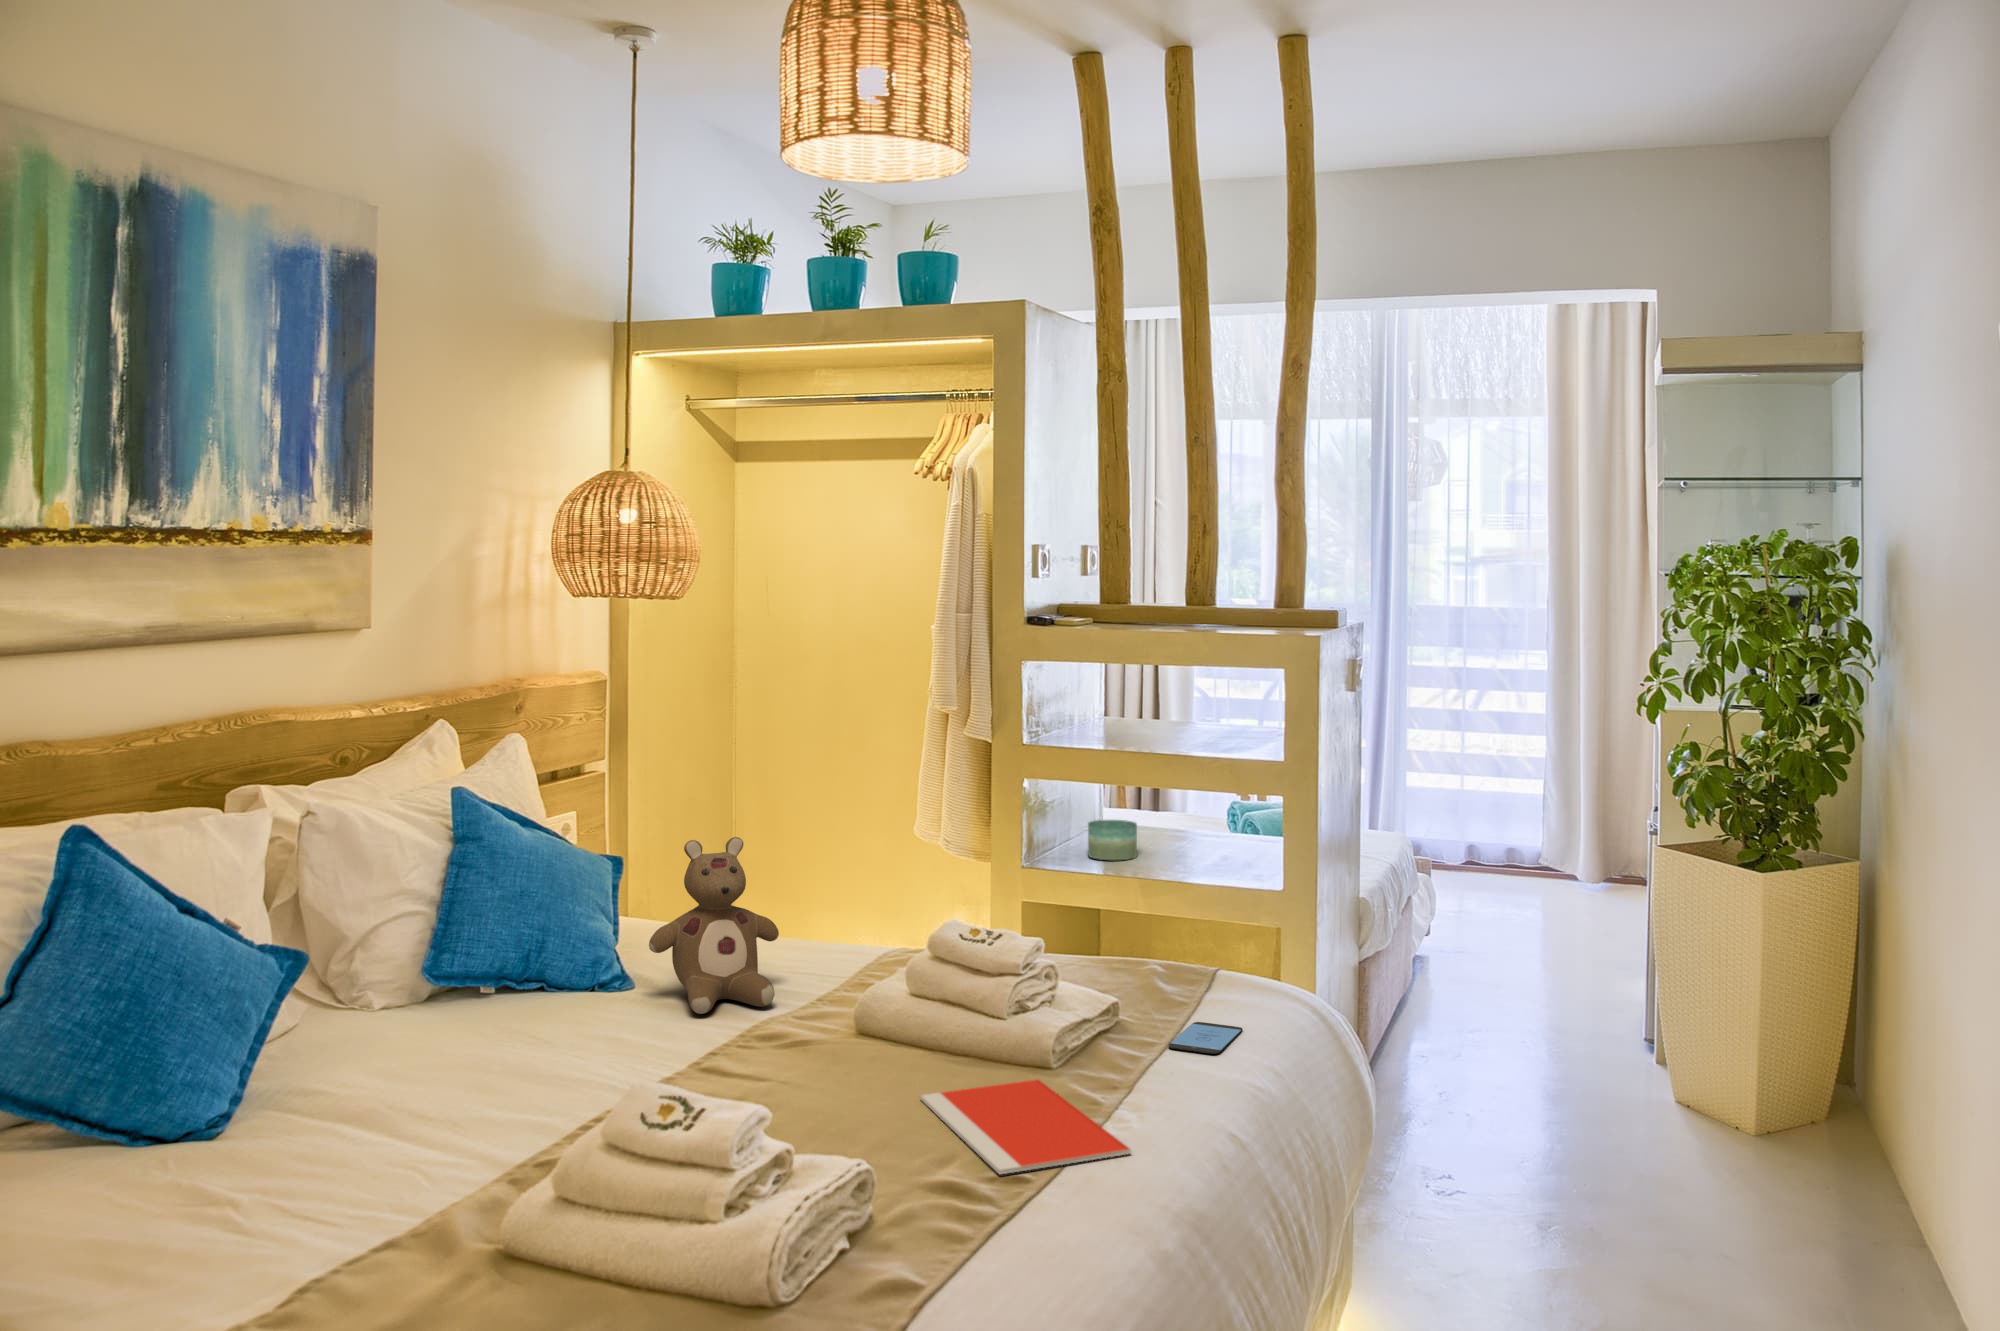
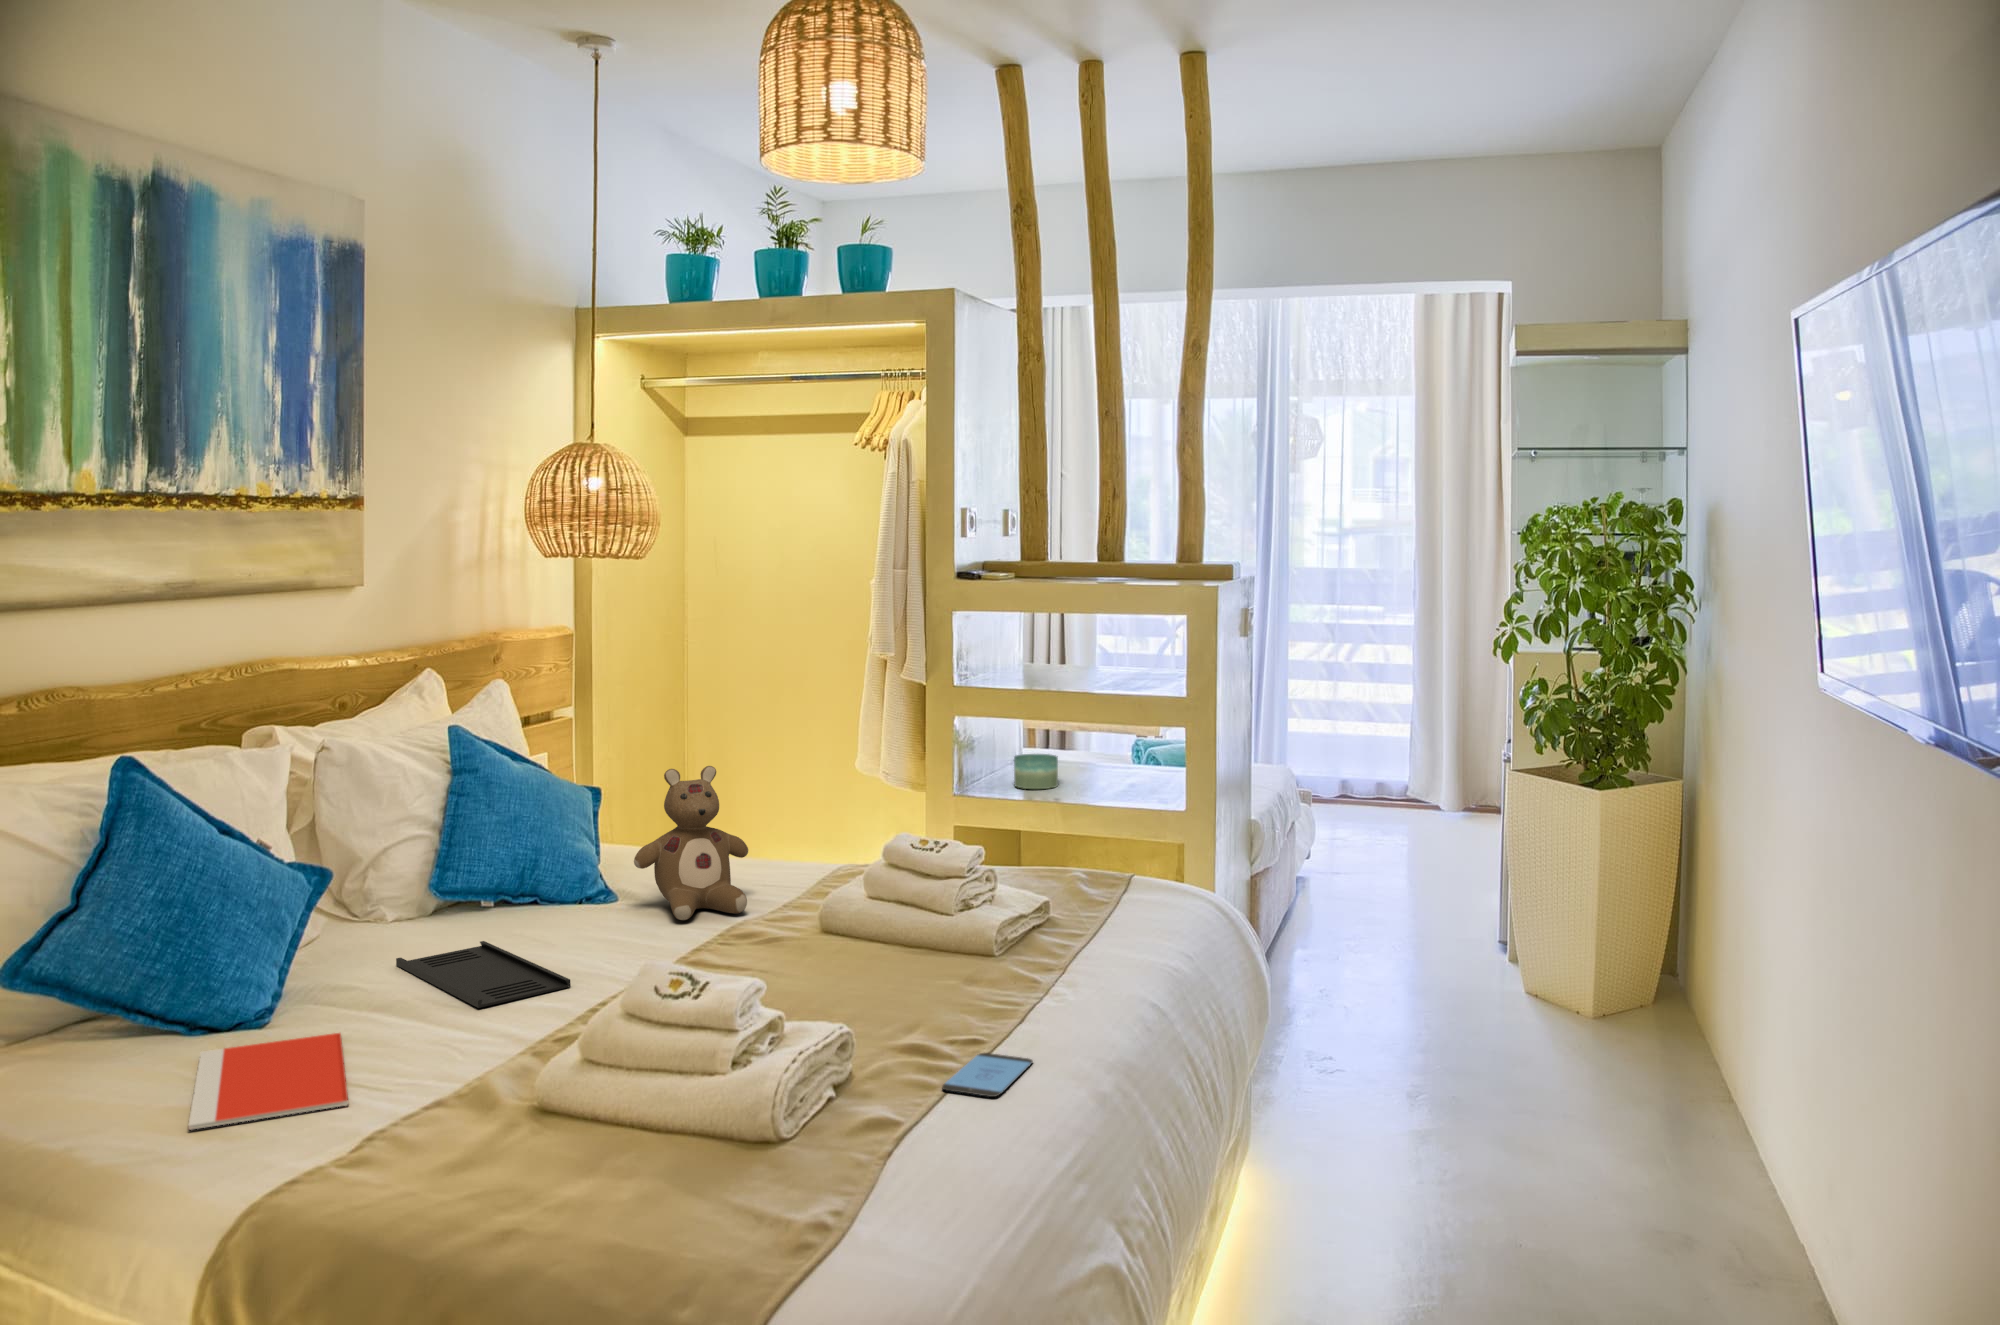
smartphone: present [1169,1022,1242,1054] -> present [942,1053,1033,1097]
tray: none [374,1035,563,1121] -> present [396,941,571,1008]
notebook: present [920,1079,1131,1174] -> present [188,1033,349,1130]

